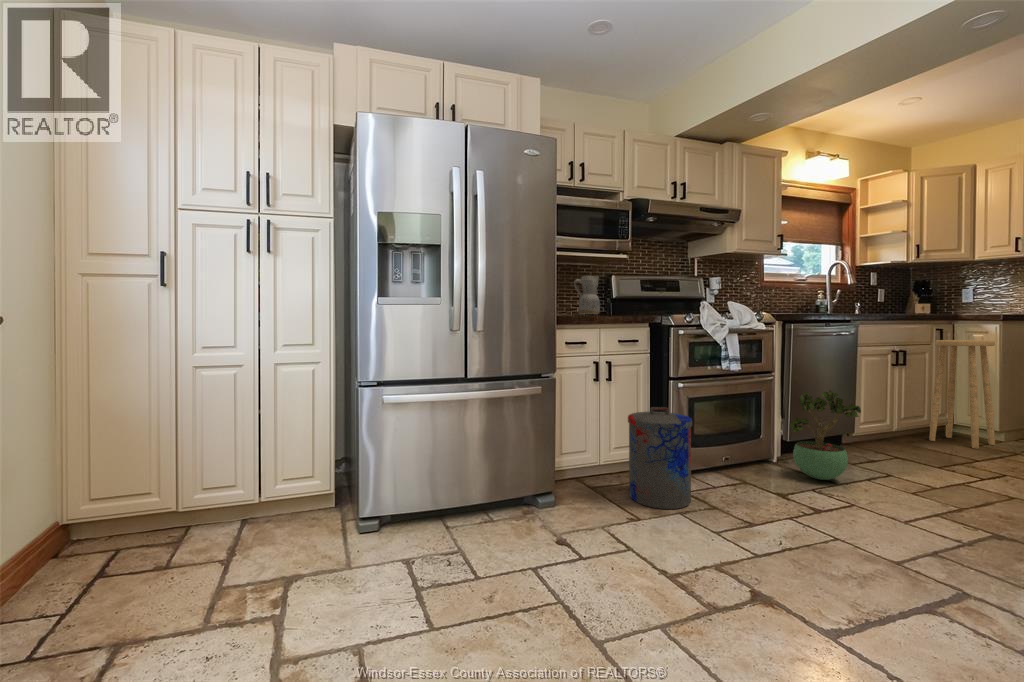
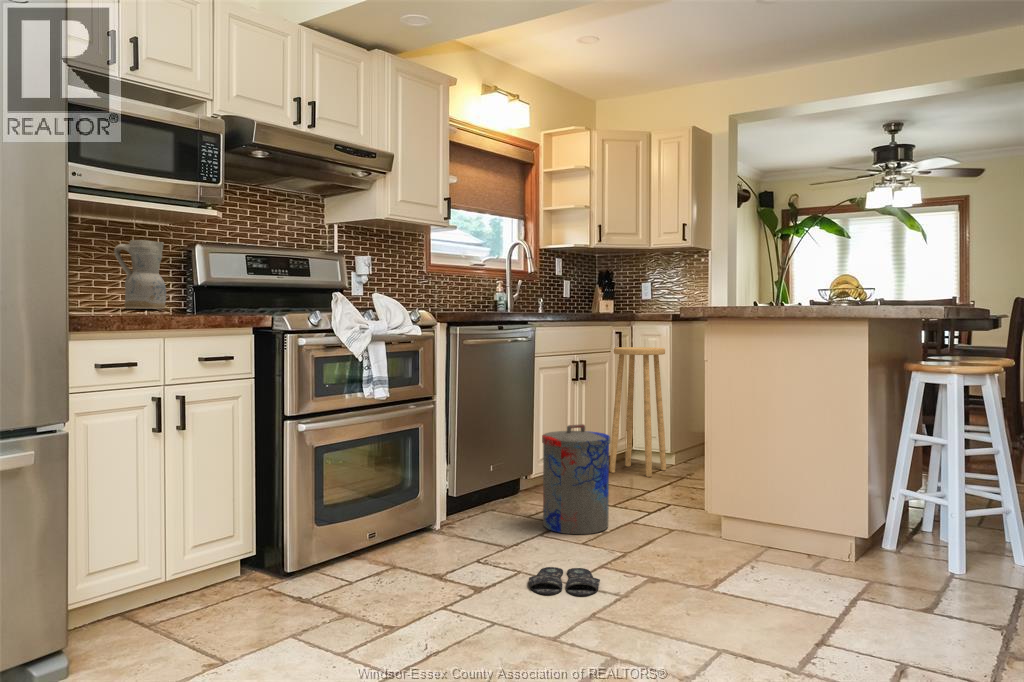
potted plant: present [790,391,861,480] -> none [453,421,532,543]
trash can: present [628,407,692,509] -> present [542,424,610,534]
slippers: none [864,507,941,539] -> present [529,567,600,596]

